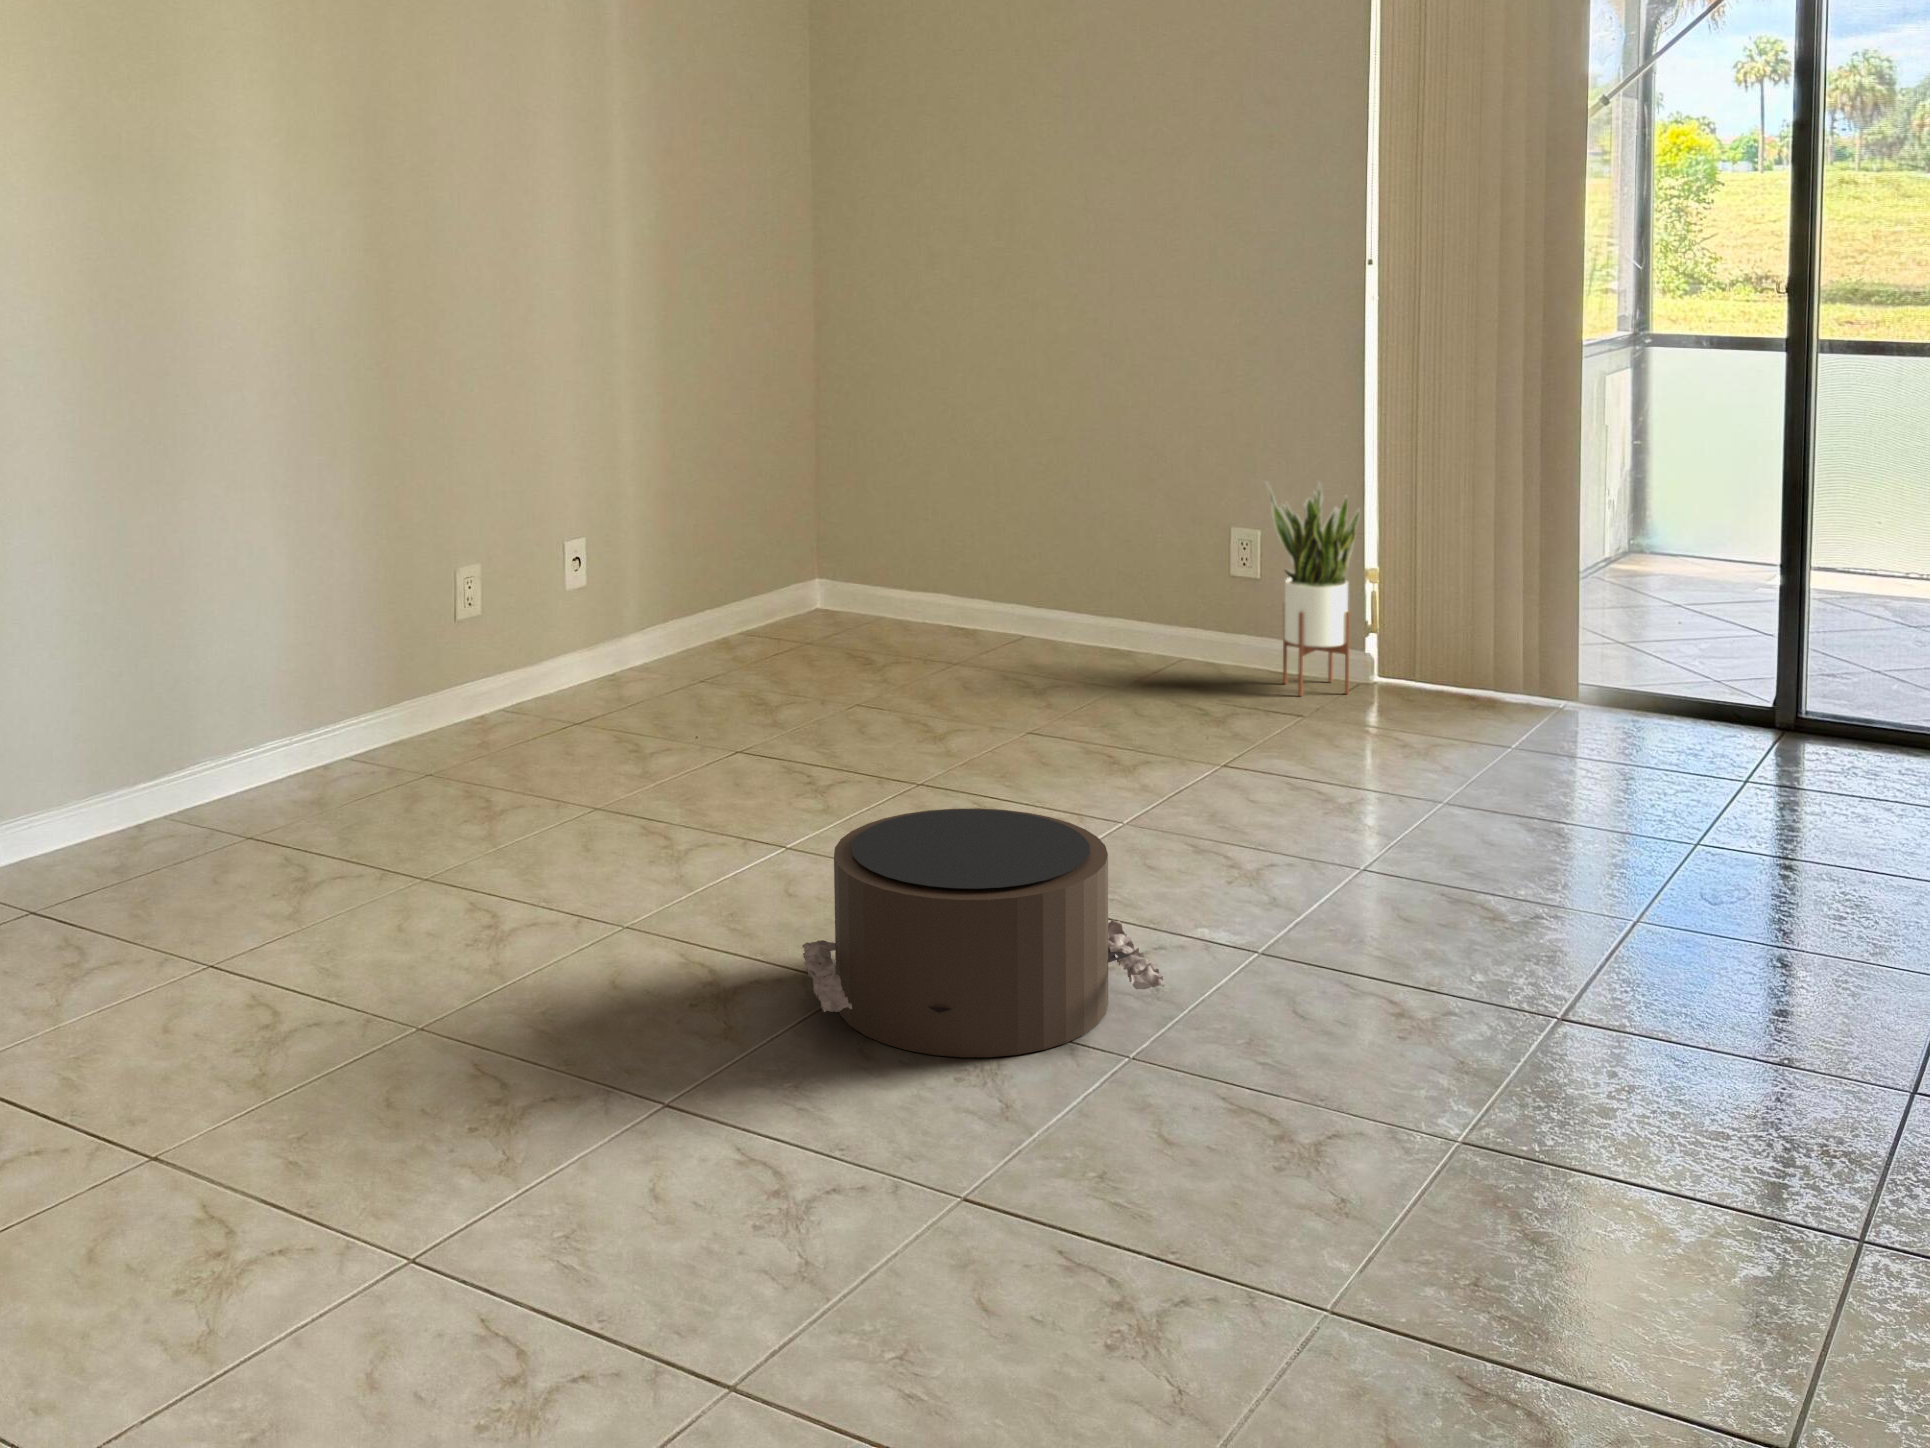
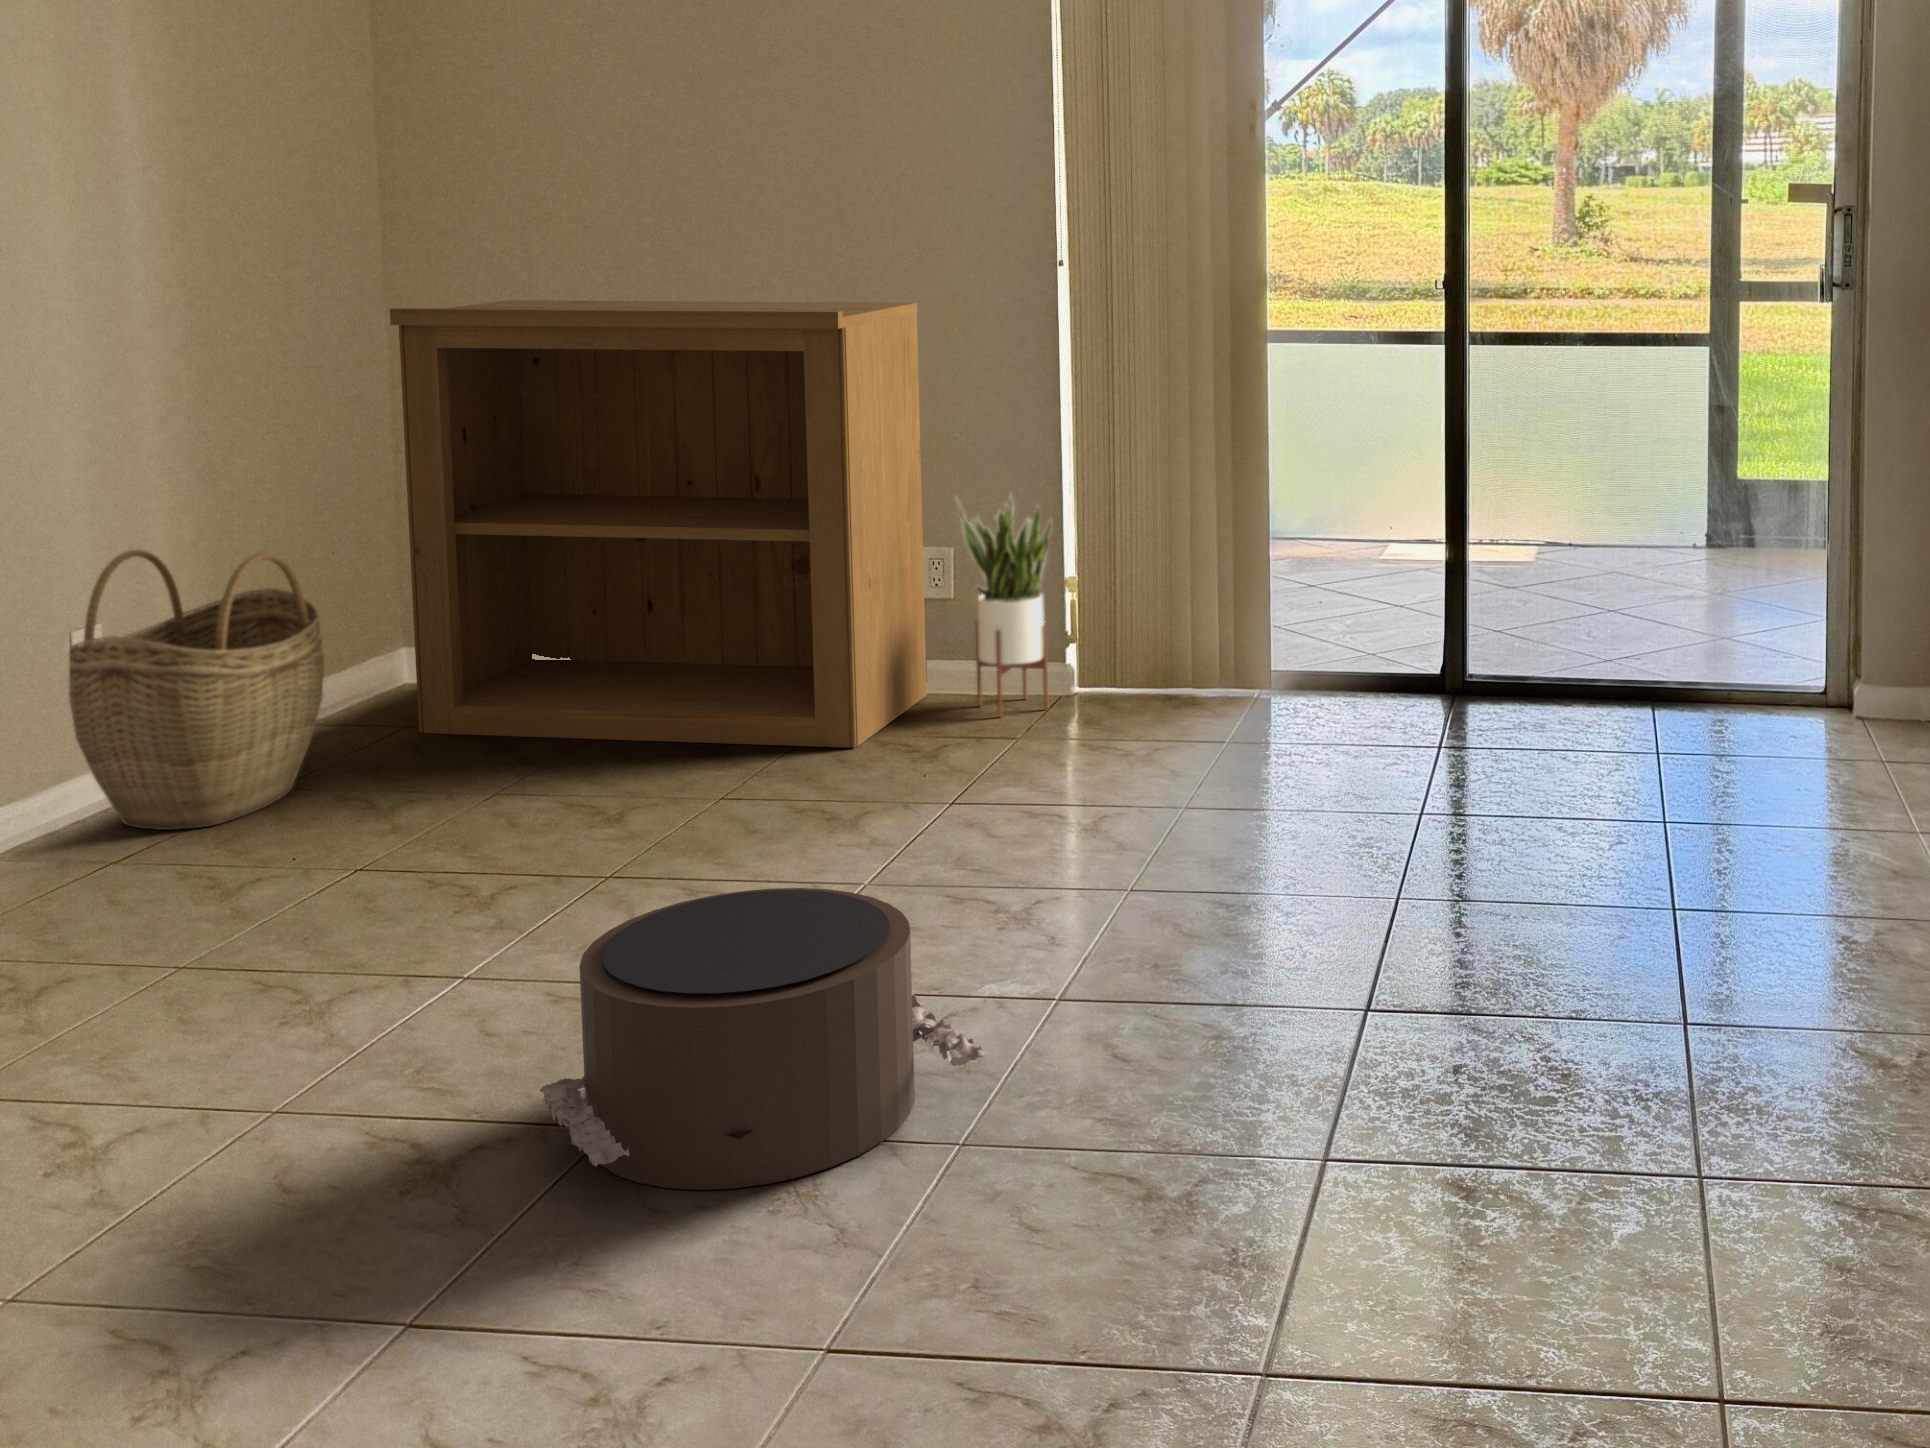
bookshelf: none [799,288,1241,708] -> present [390,300,927,748]
woven basket: none [551,482,733,709] -> present [69,550,324,830]

